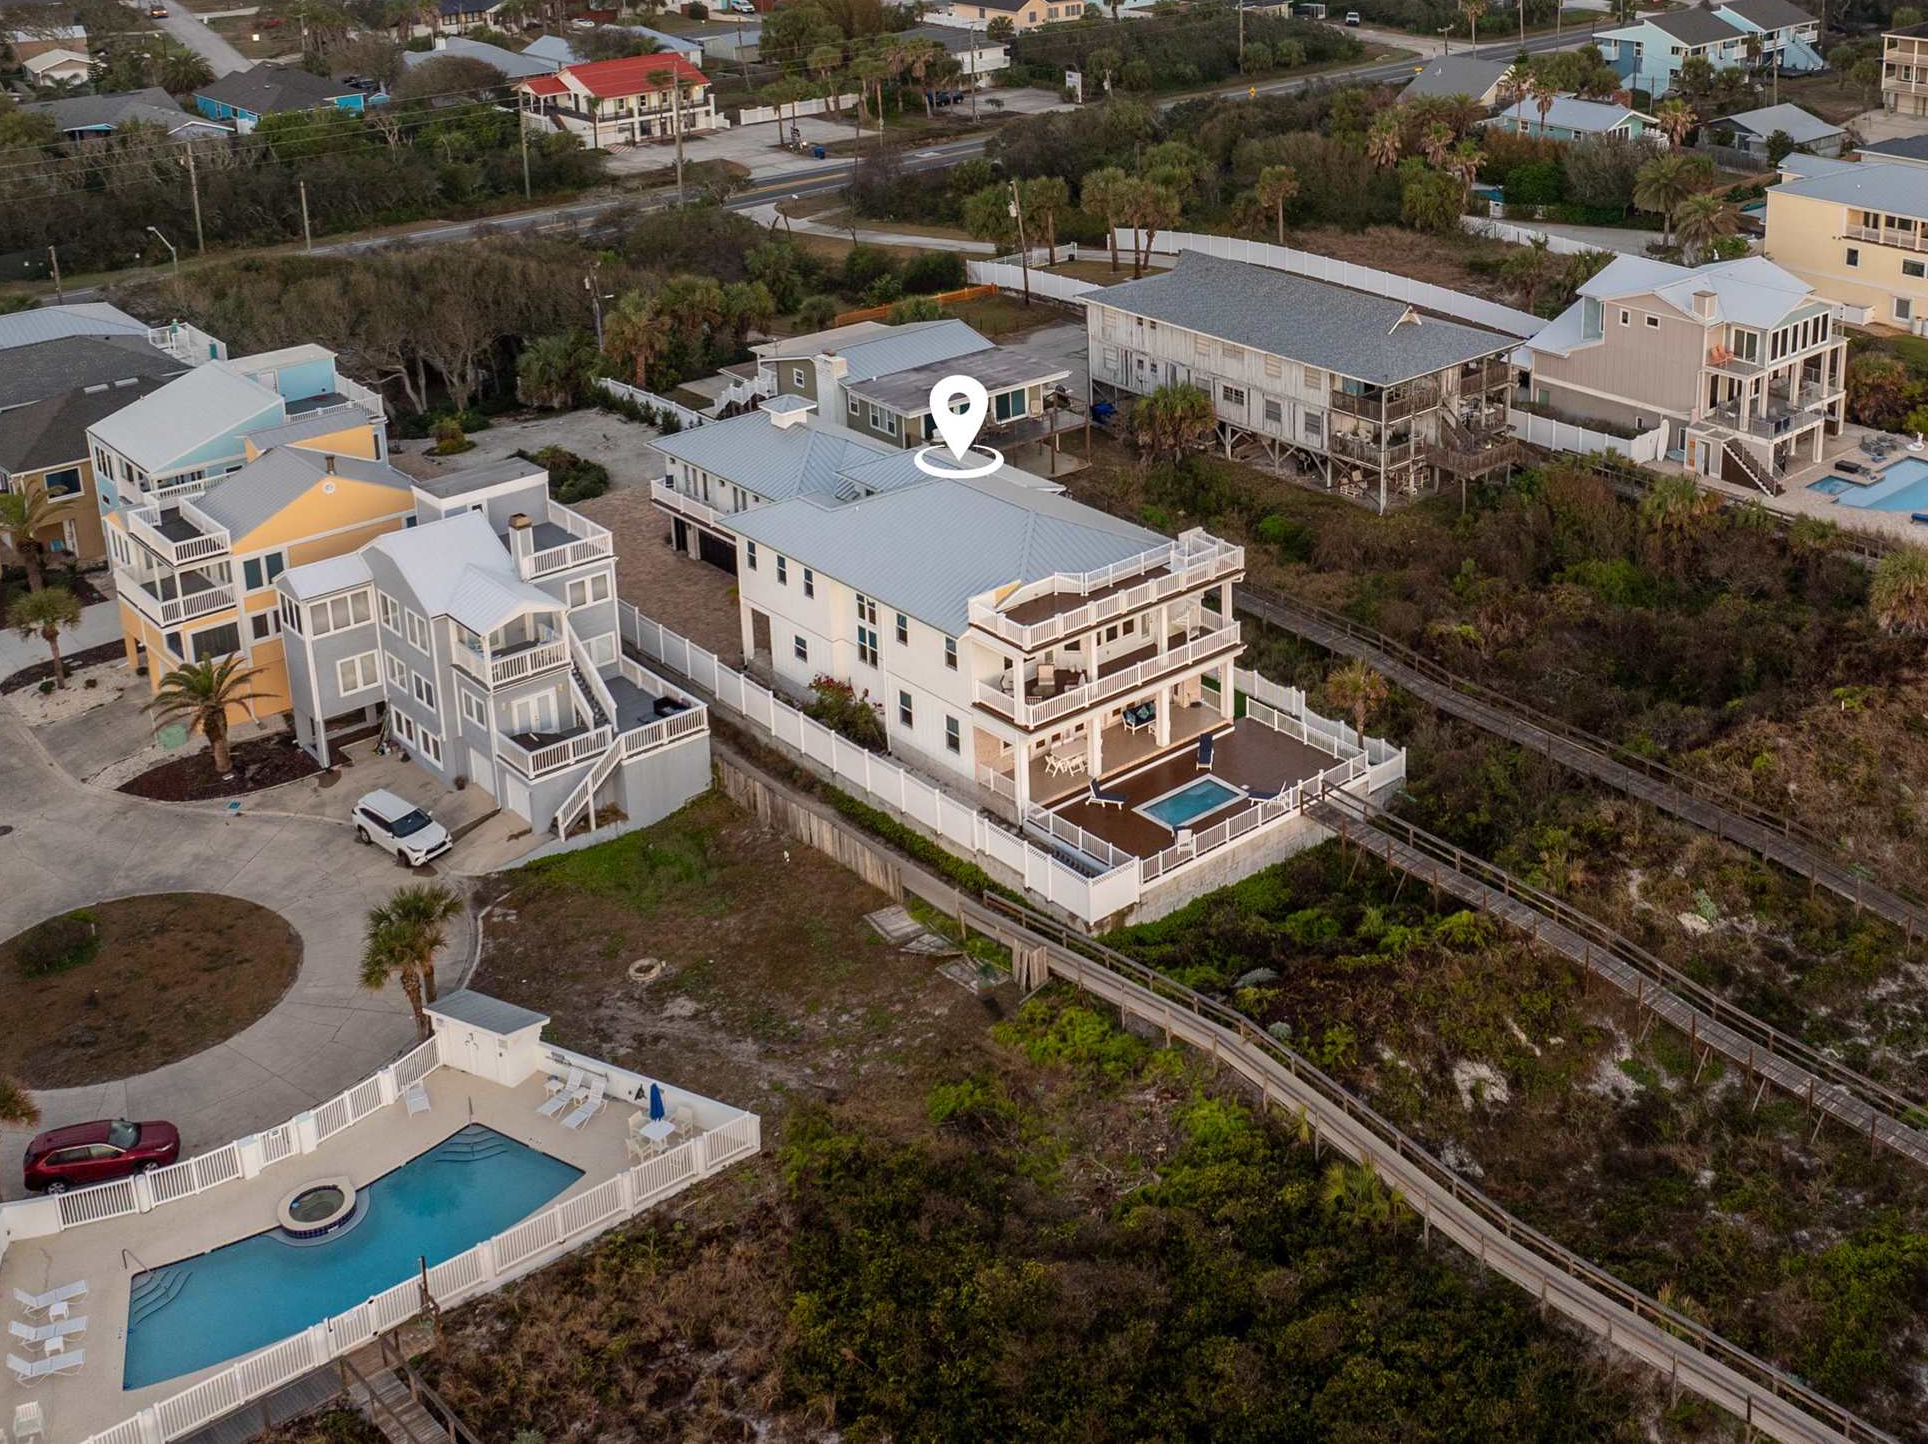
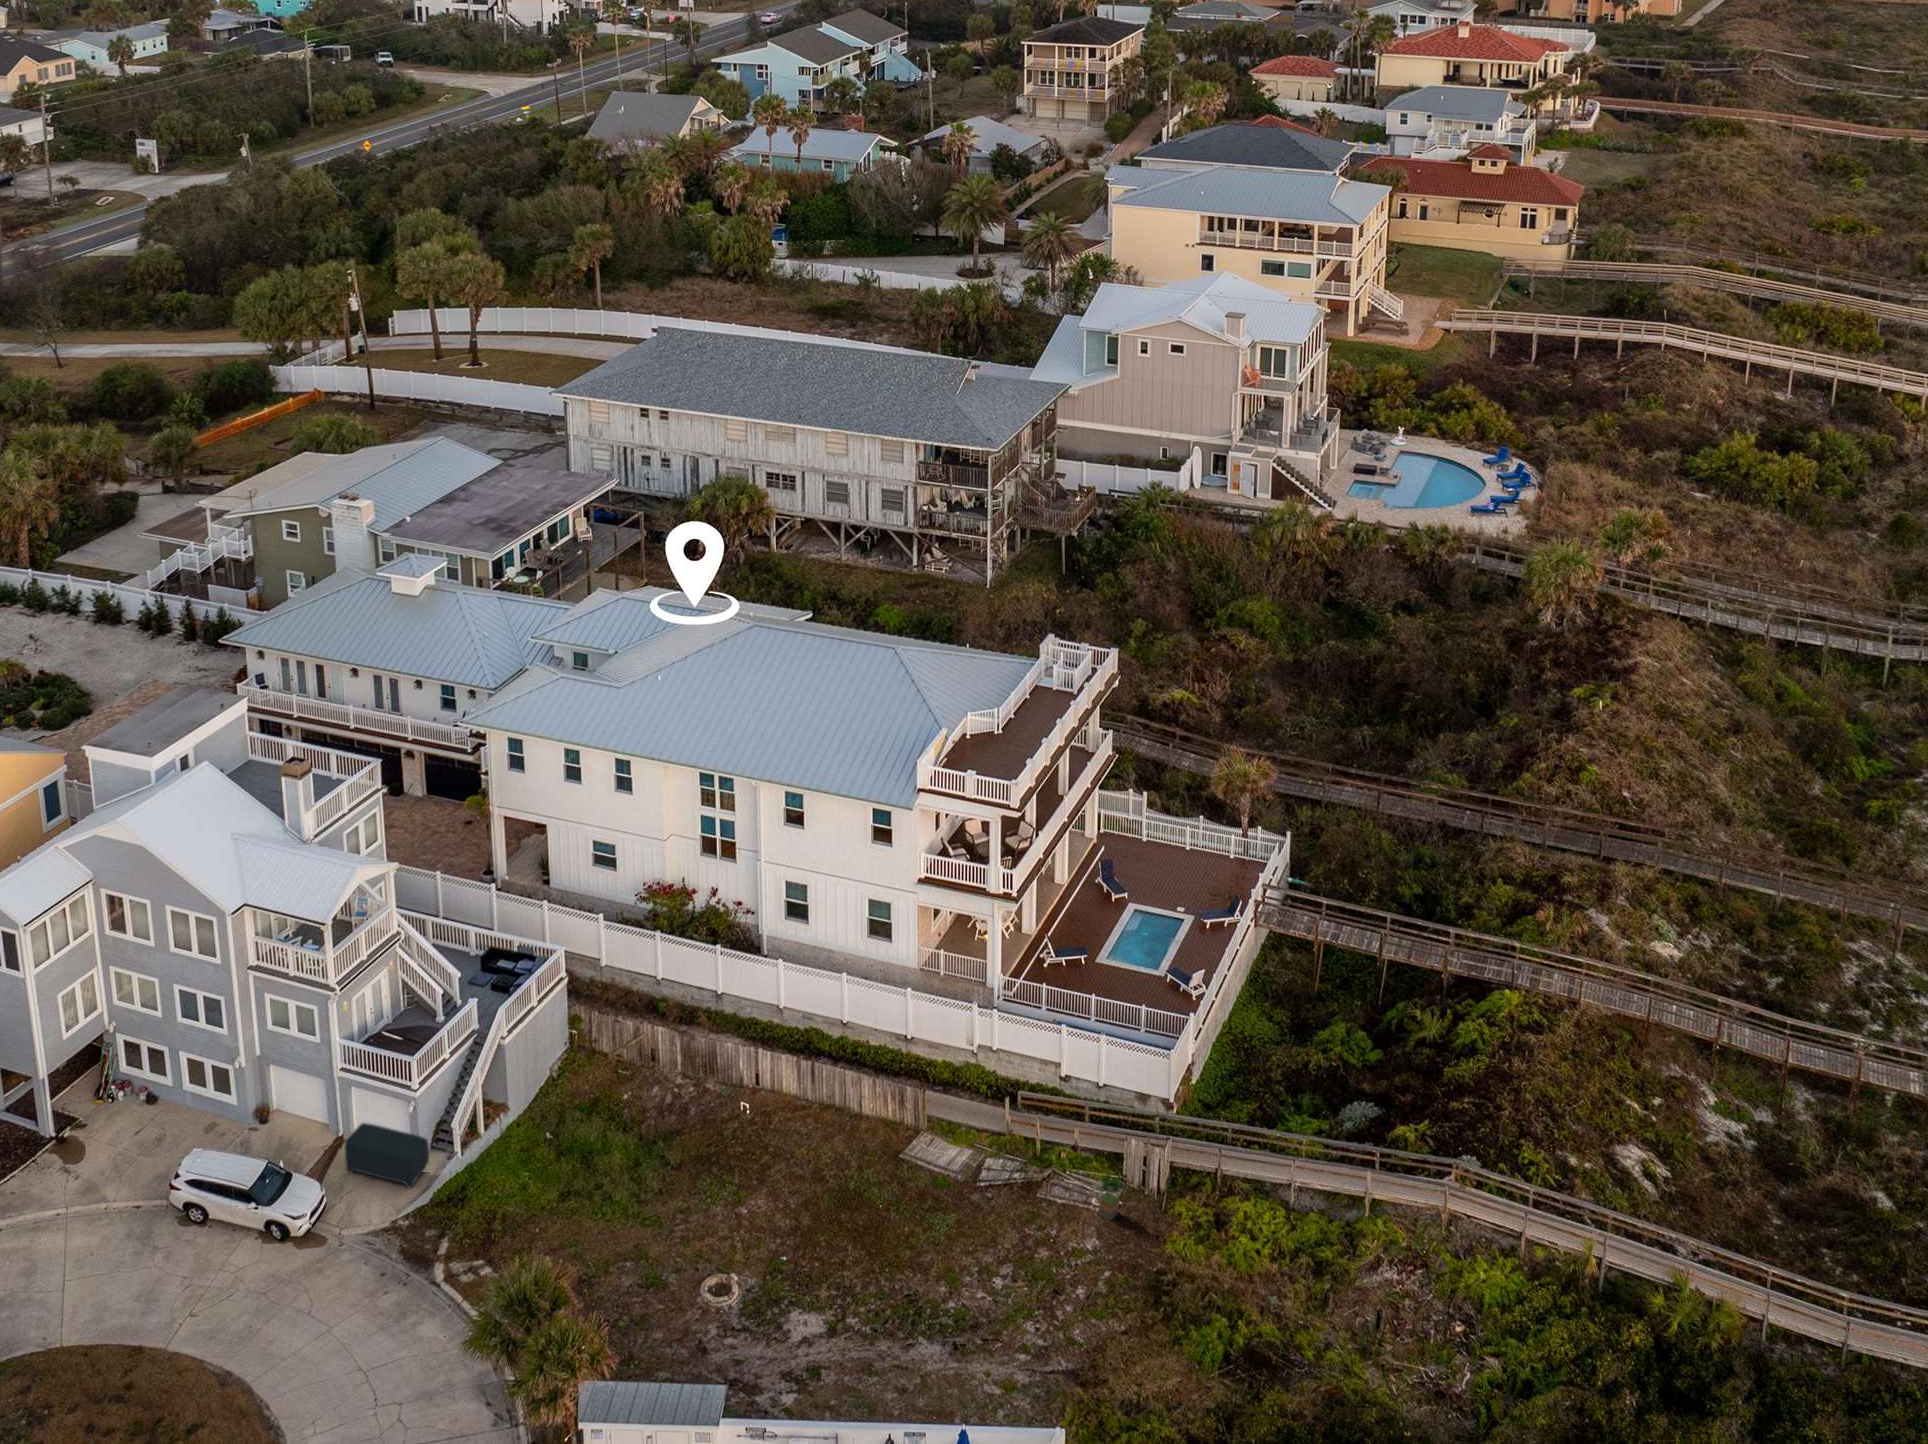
bench: none [479,799,537,854] -> present [344,1123,429,1188]

